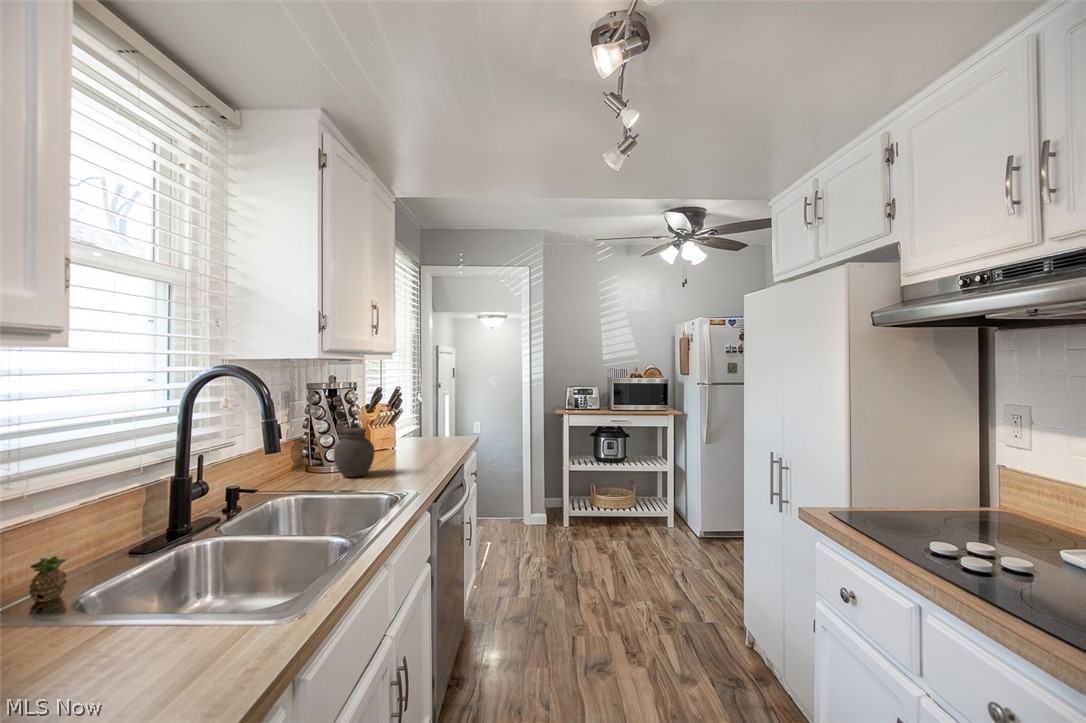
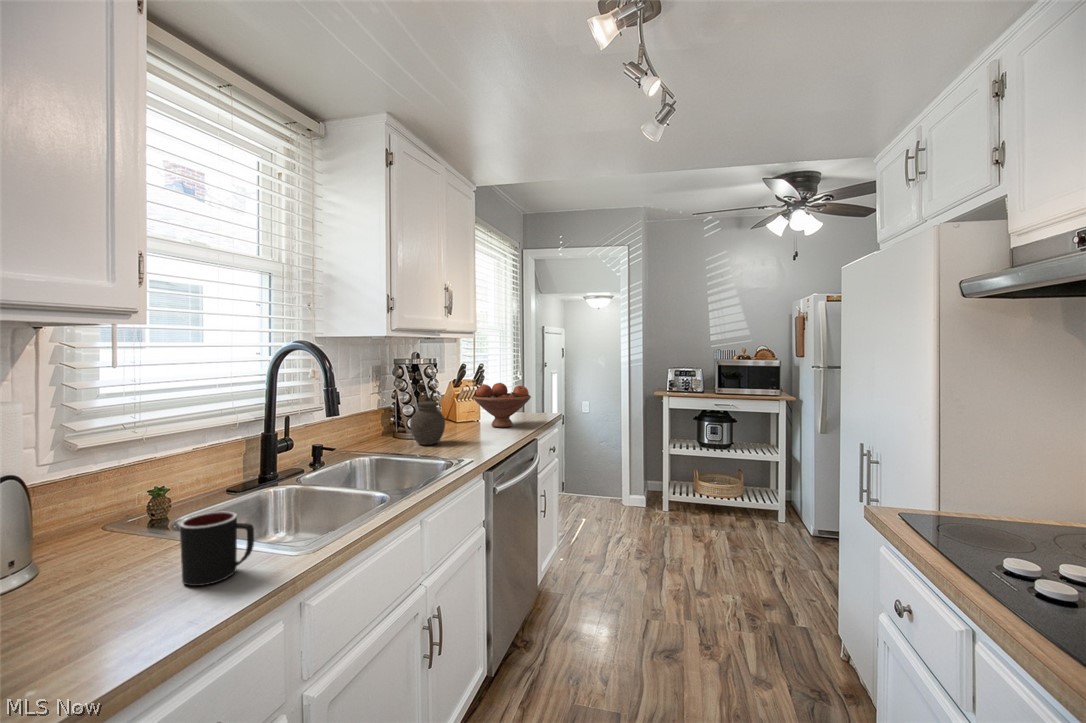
fruit bowl: none [392,405,455,453] -> present [473,383,531,428]
mug: none [155,580,253,682] -> present [180,512,254,586]

